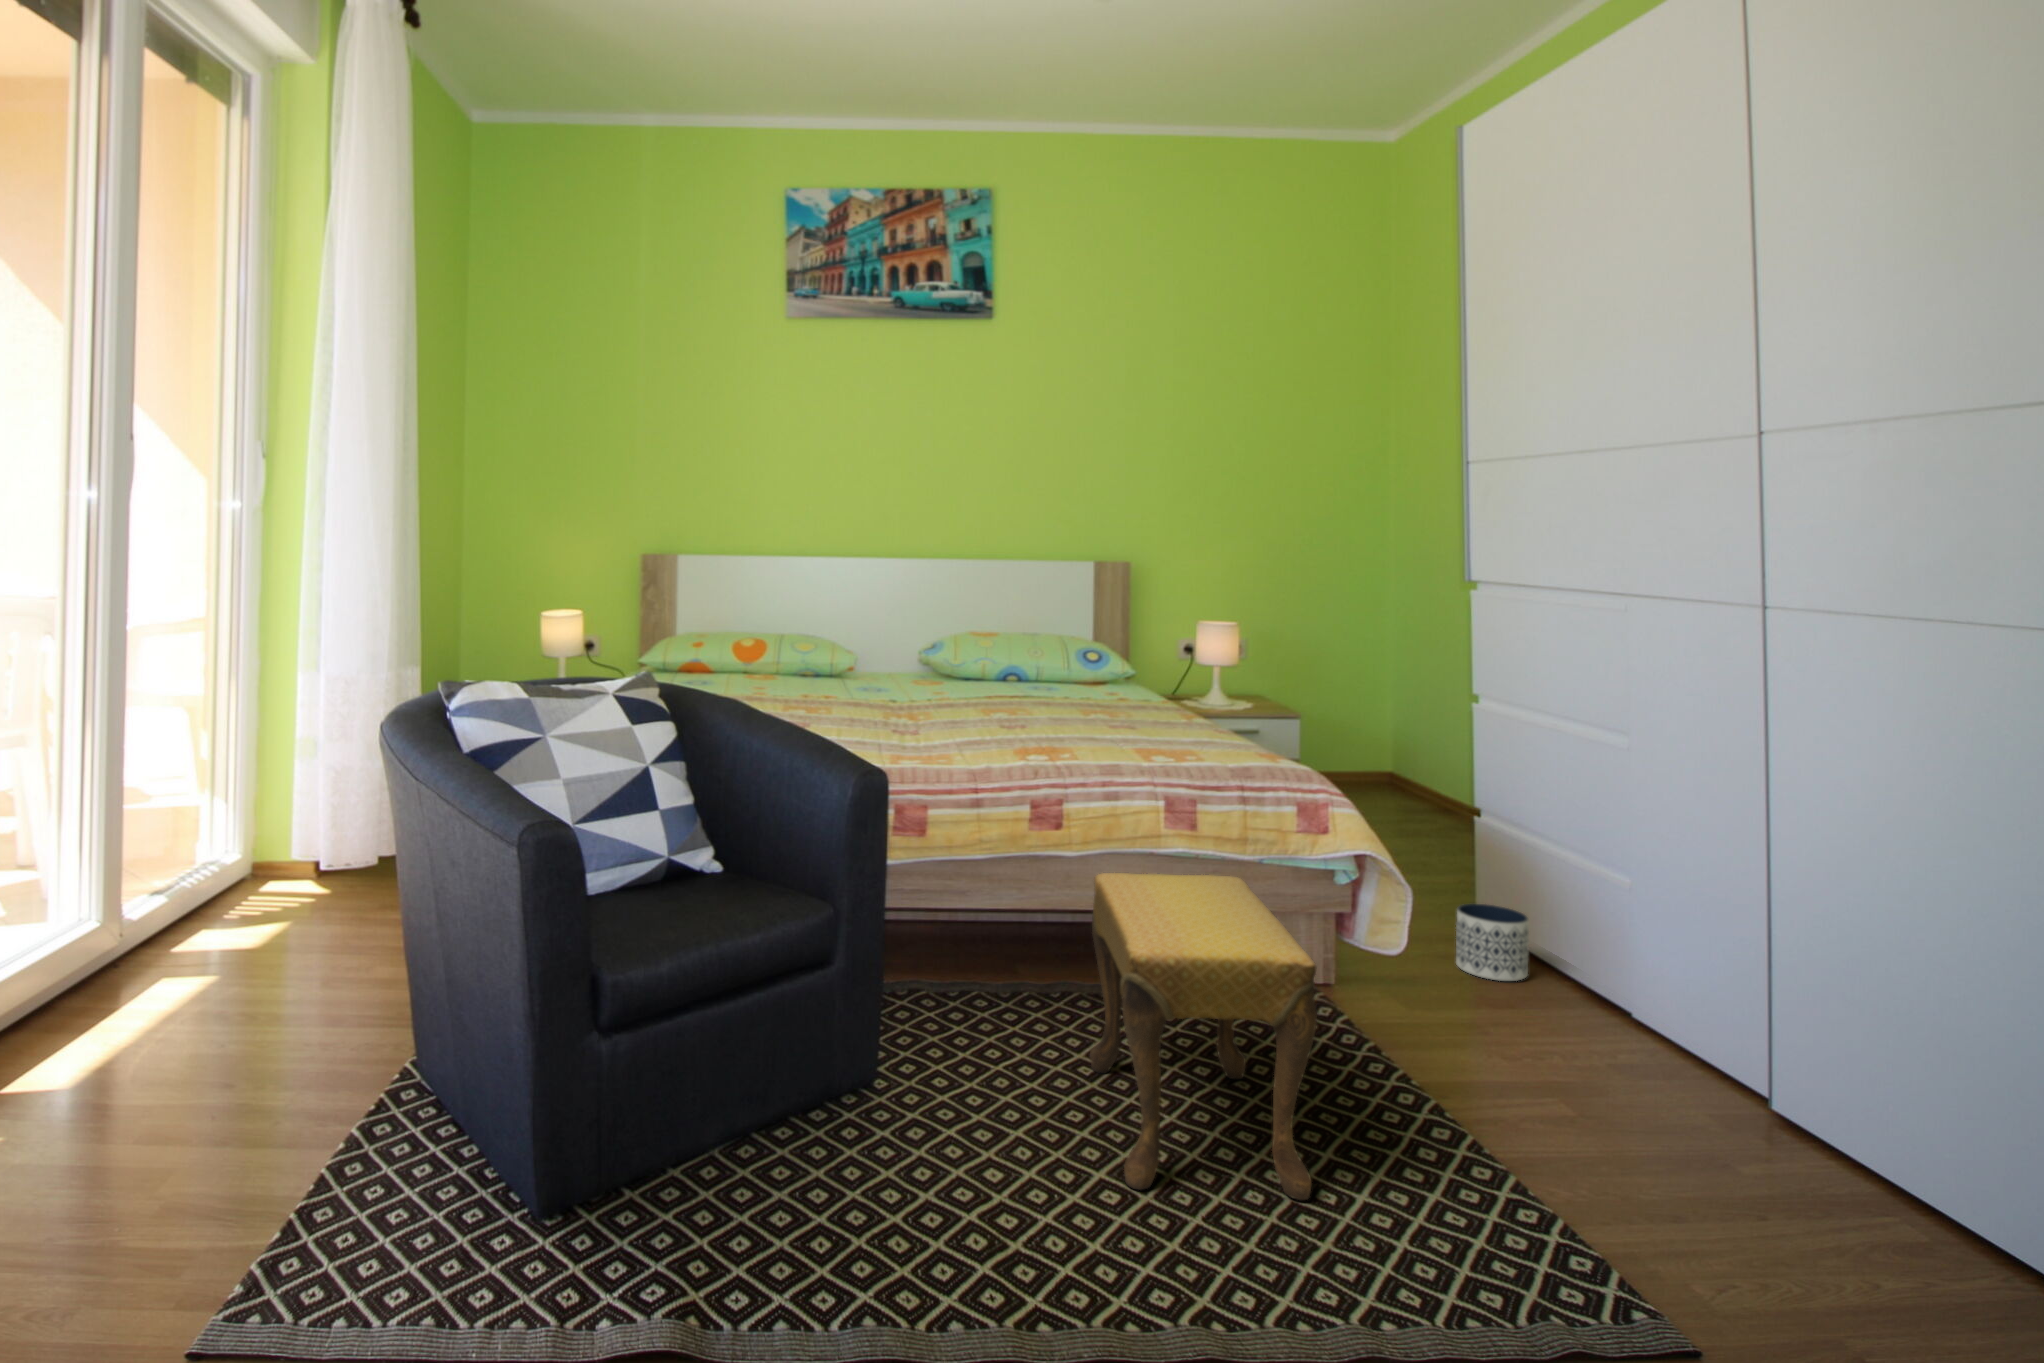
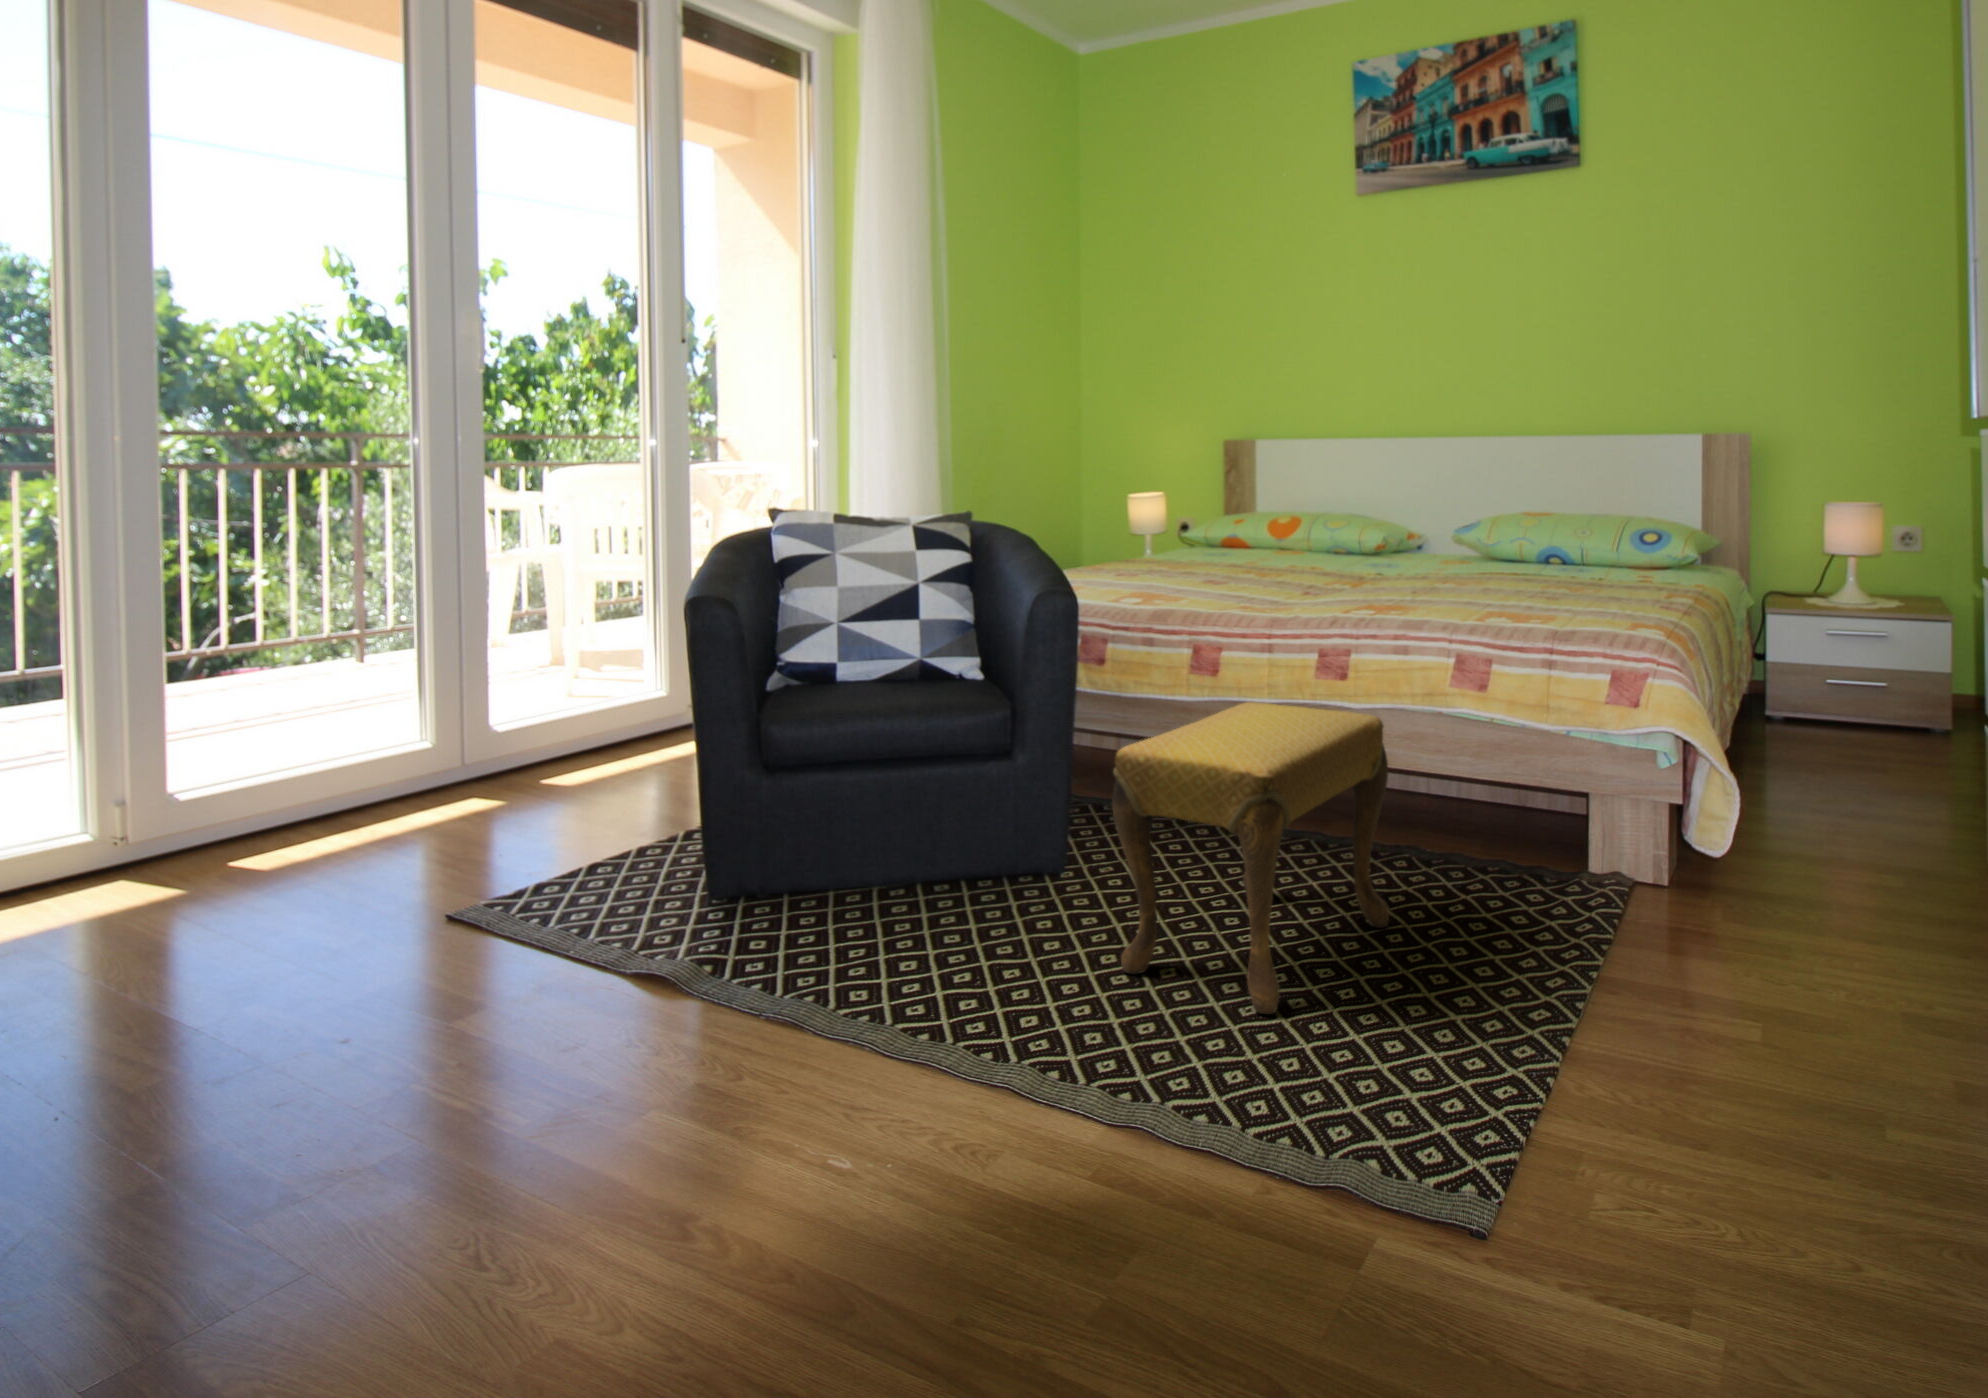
planter: present [1456,904,1529,981] -> none [1868,820,1969,919]

